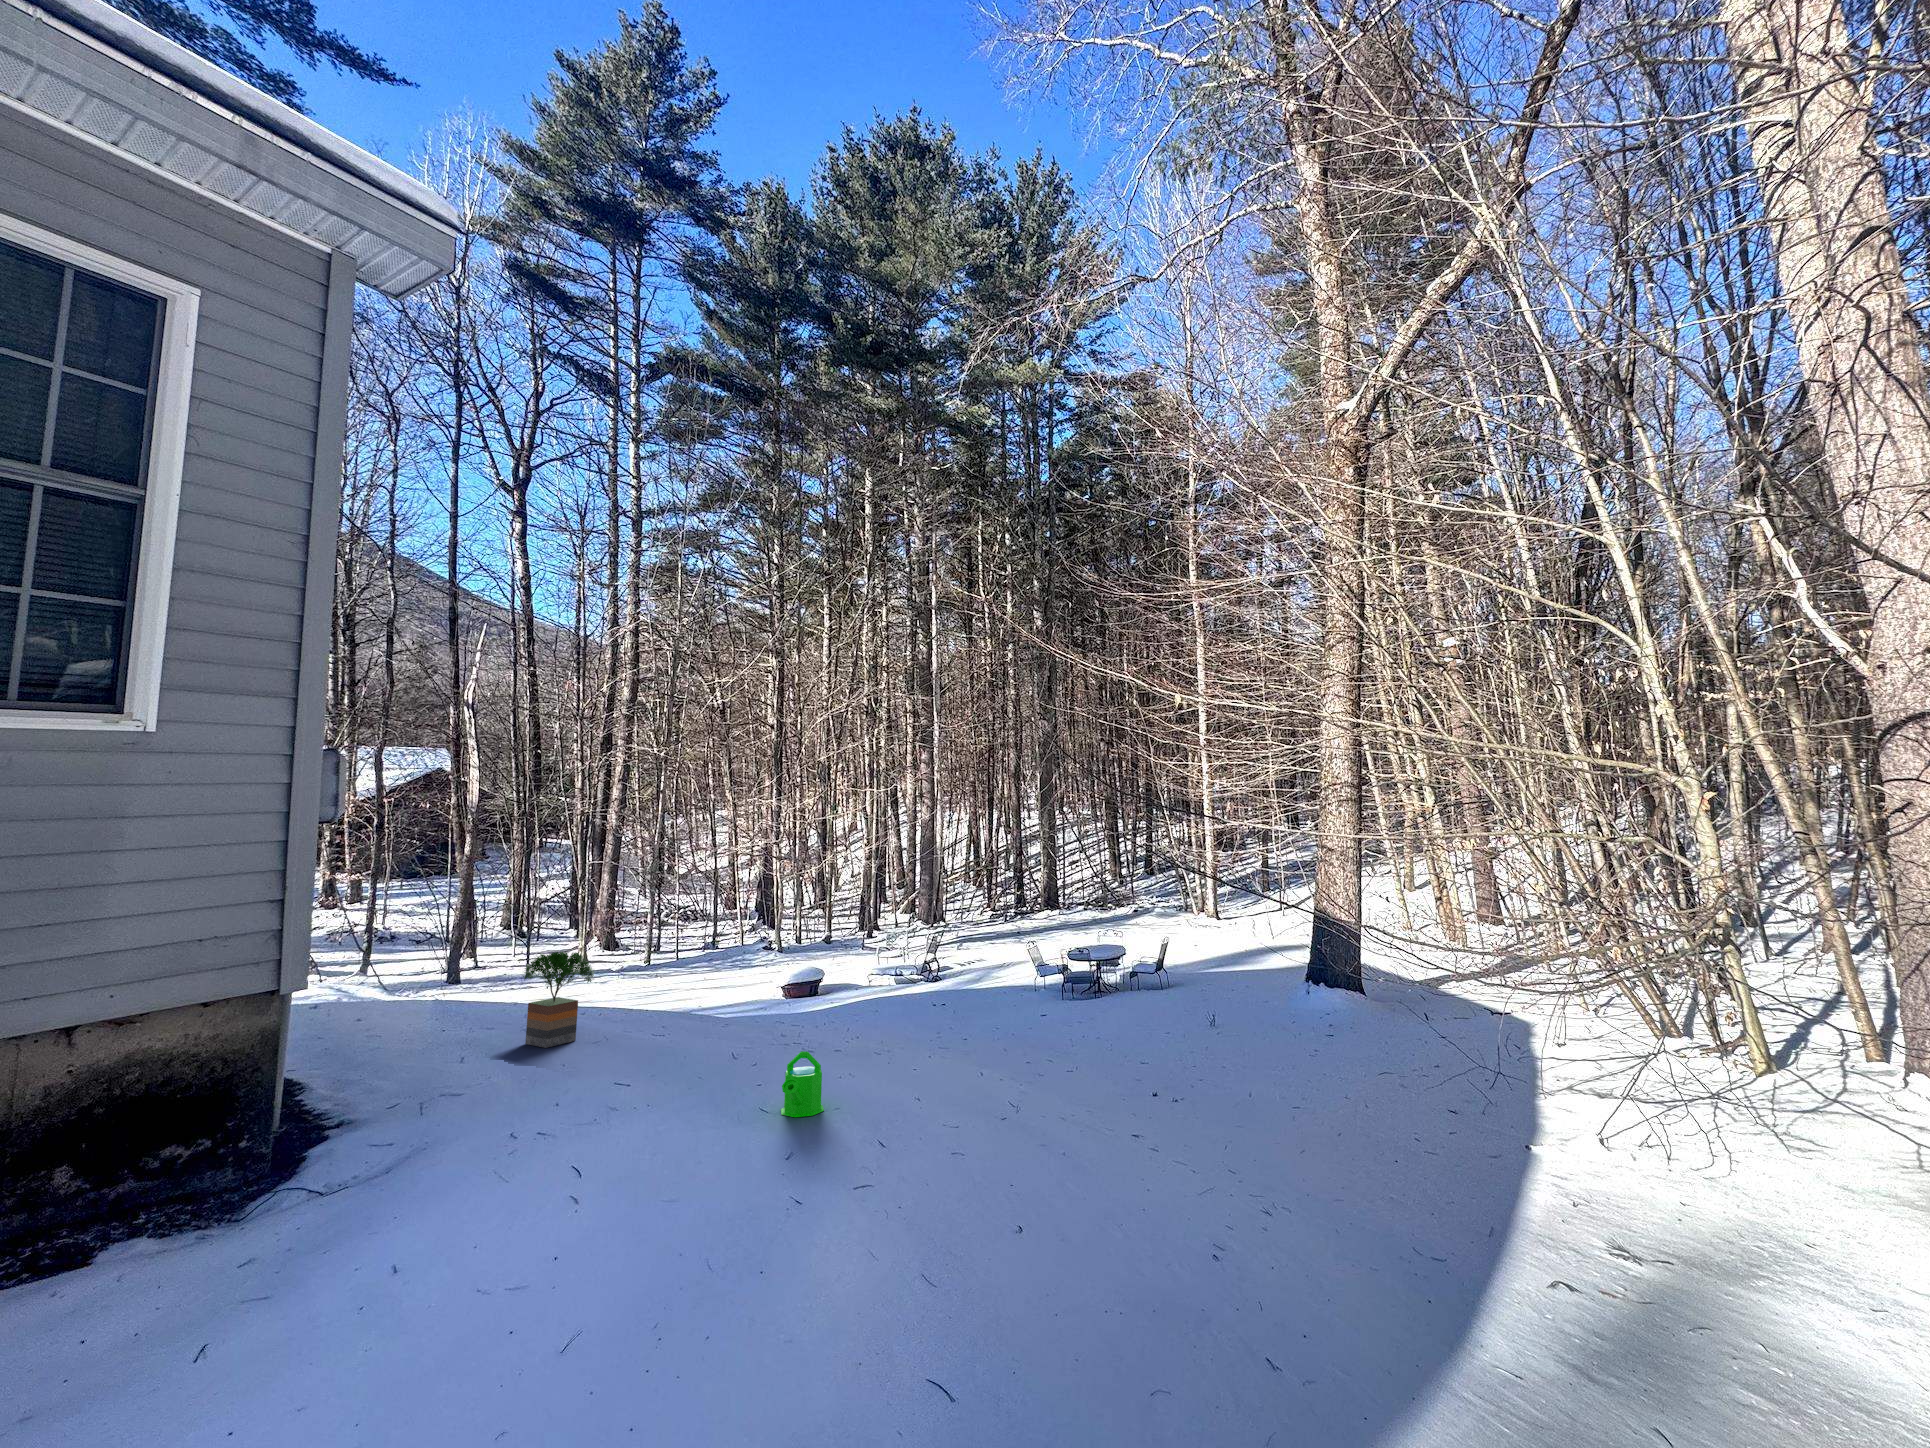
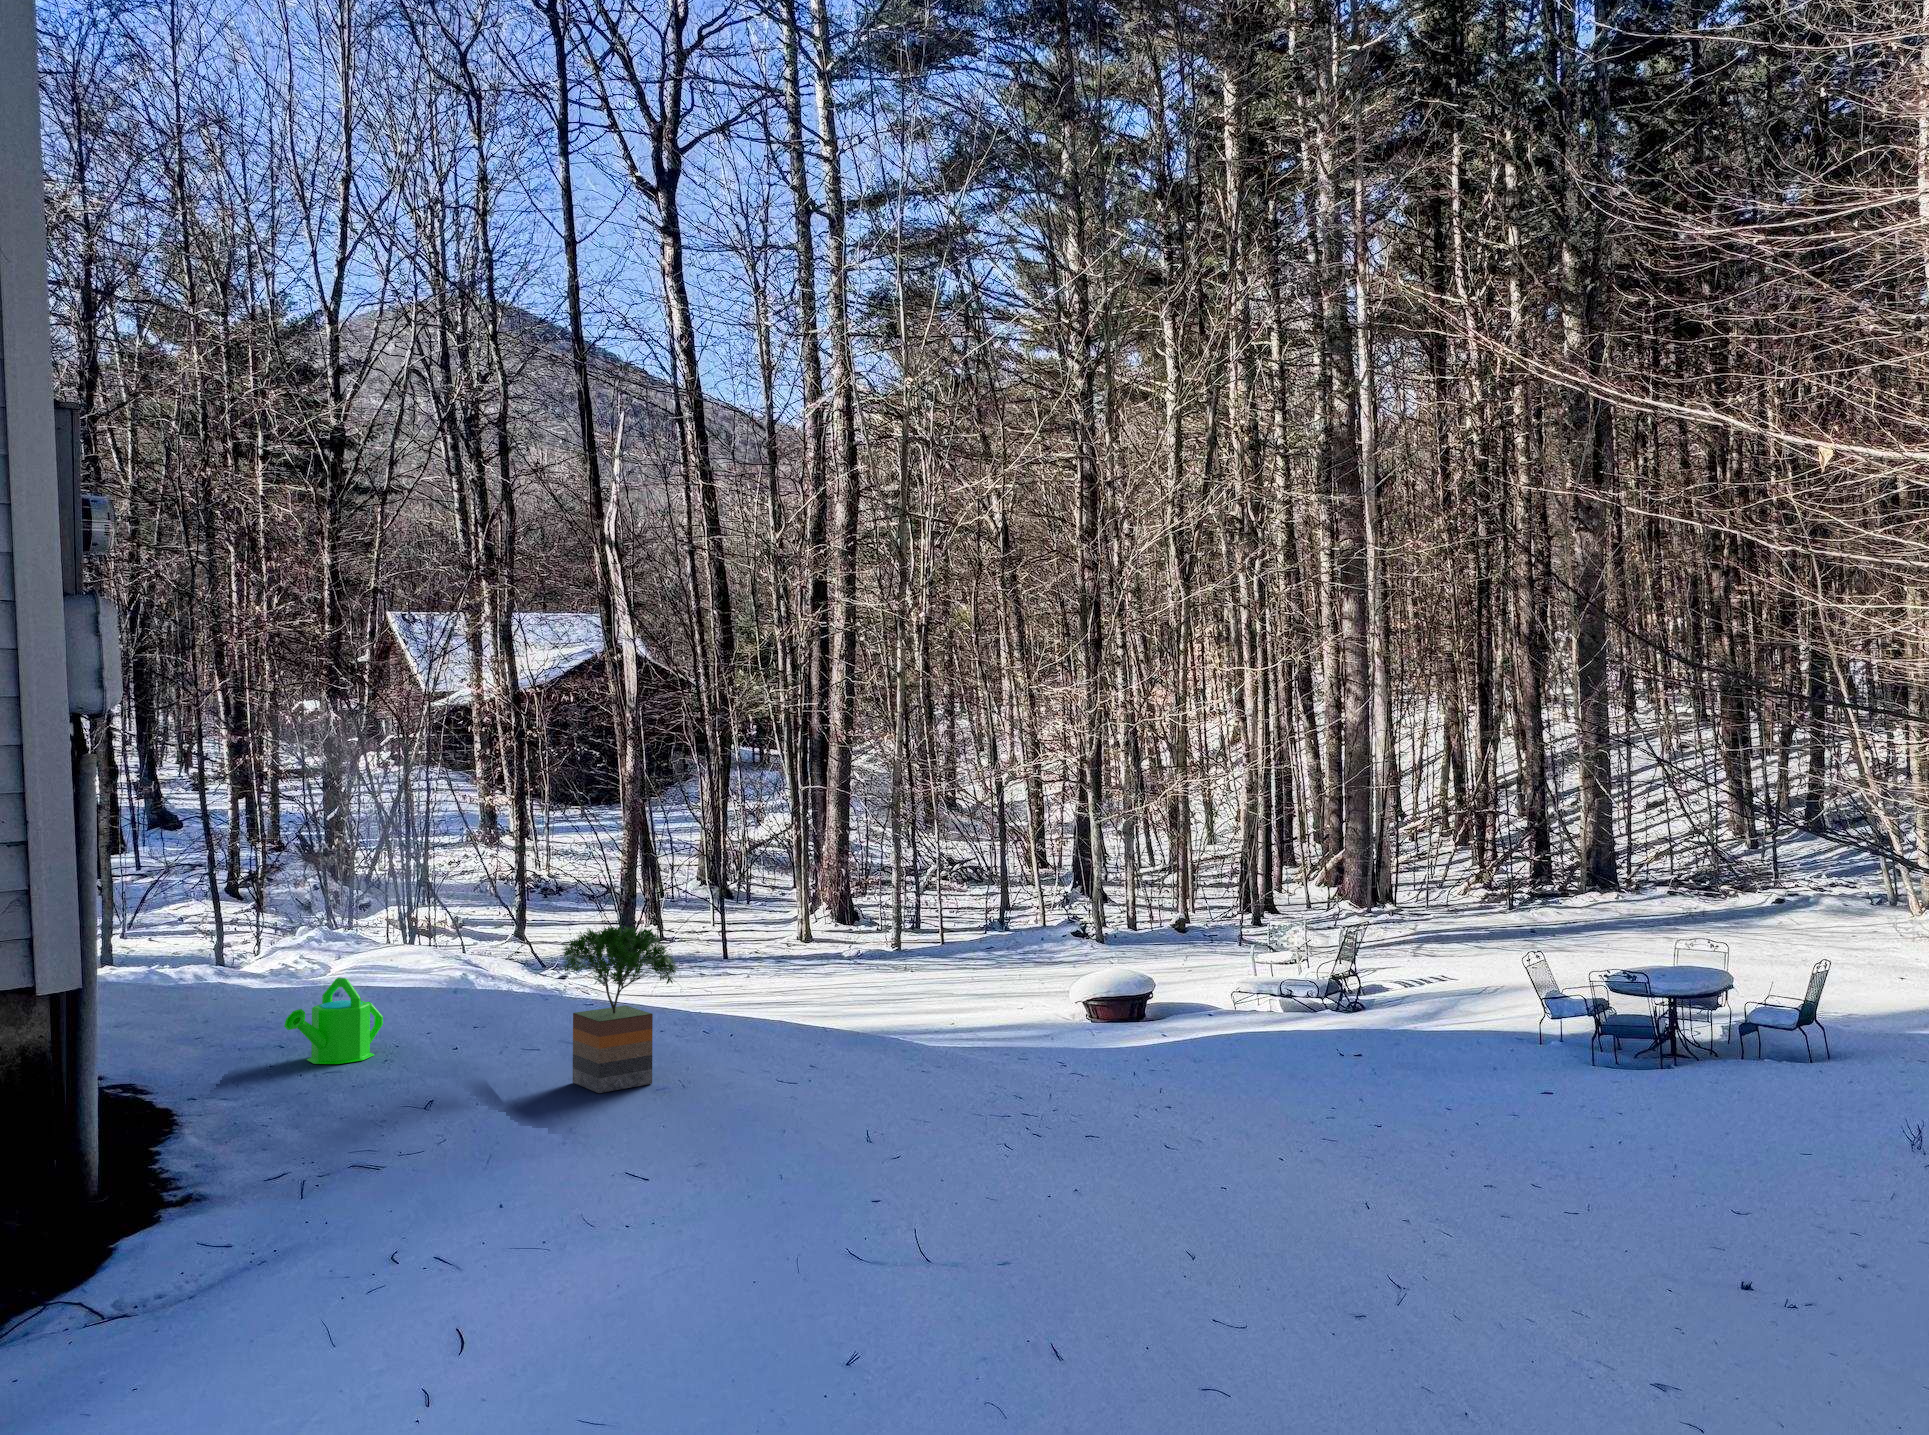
watering can: present [781,1051,824,1117] -> present [284,978,383,1064]

